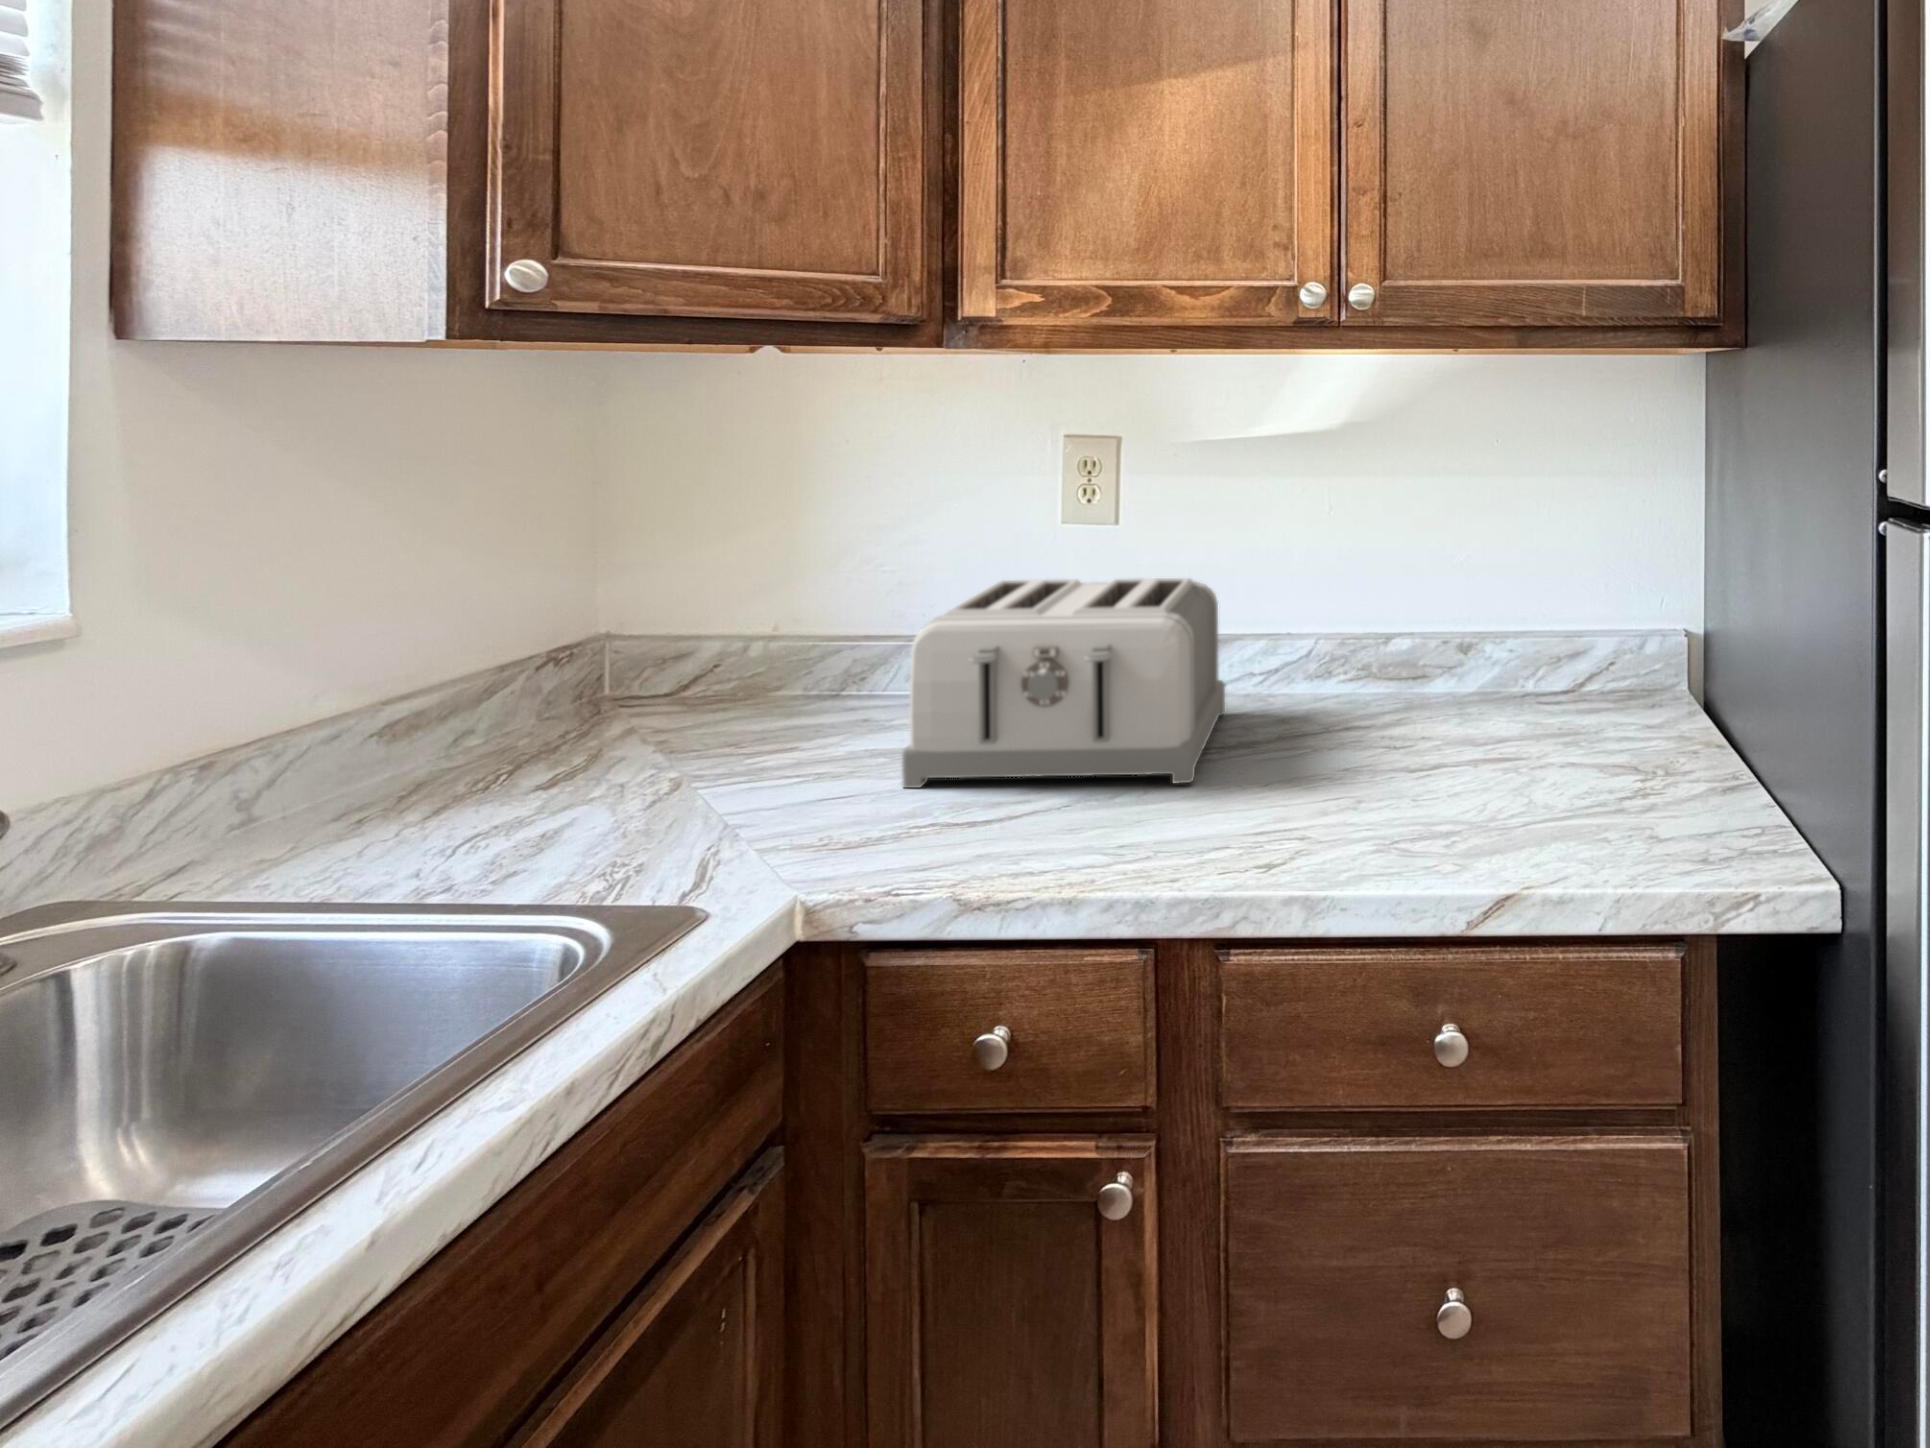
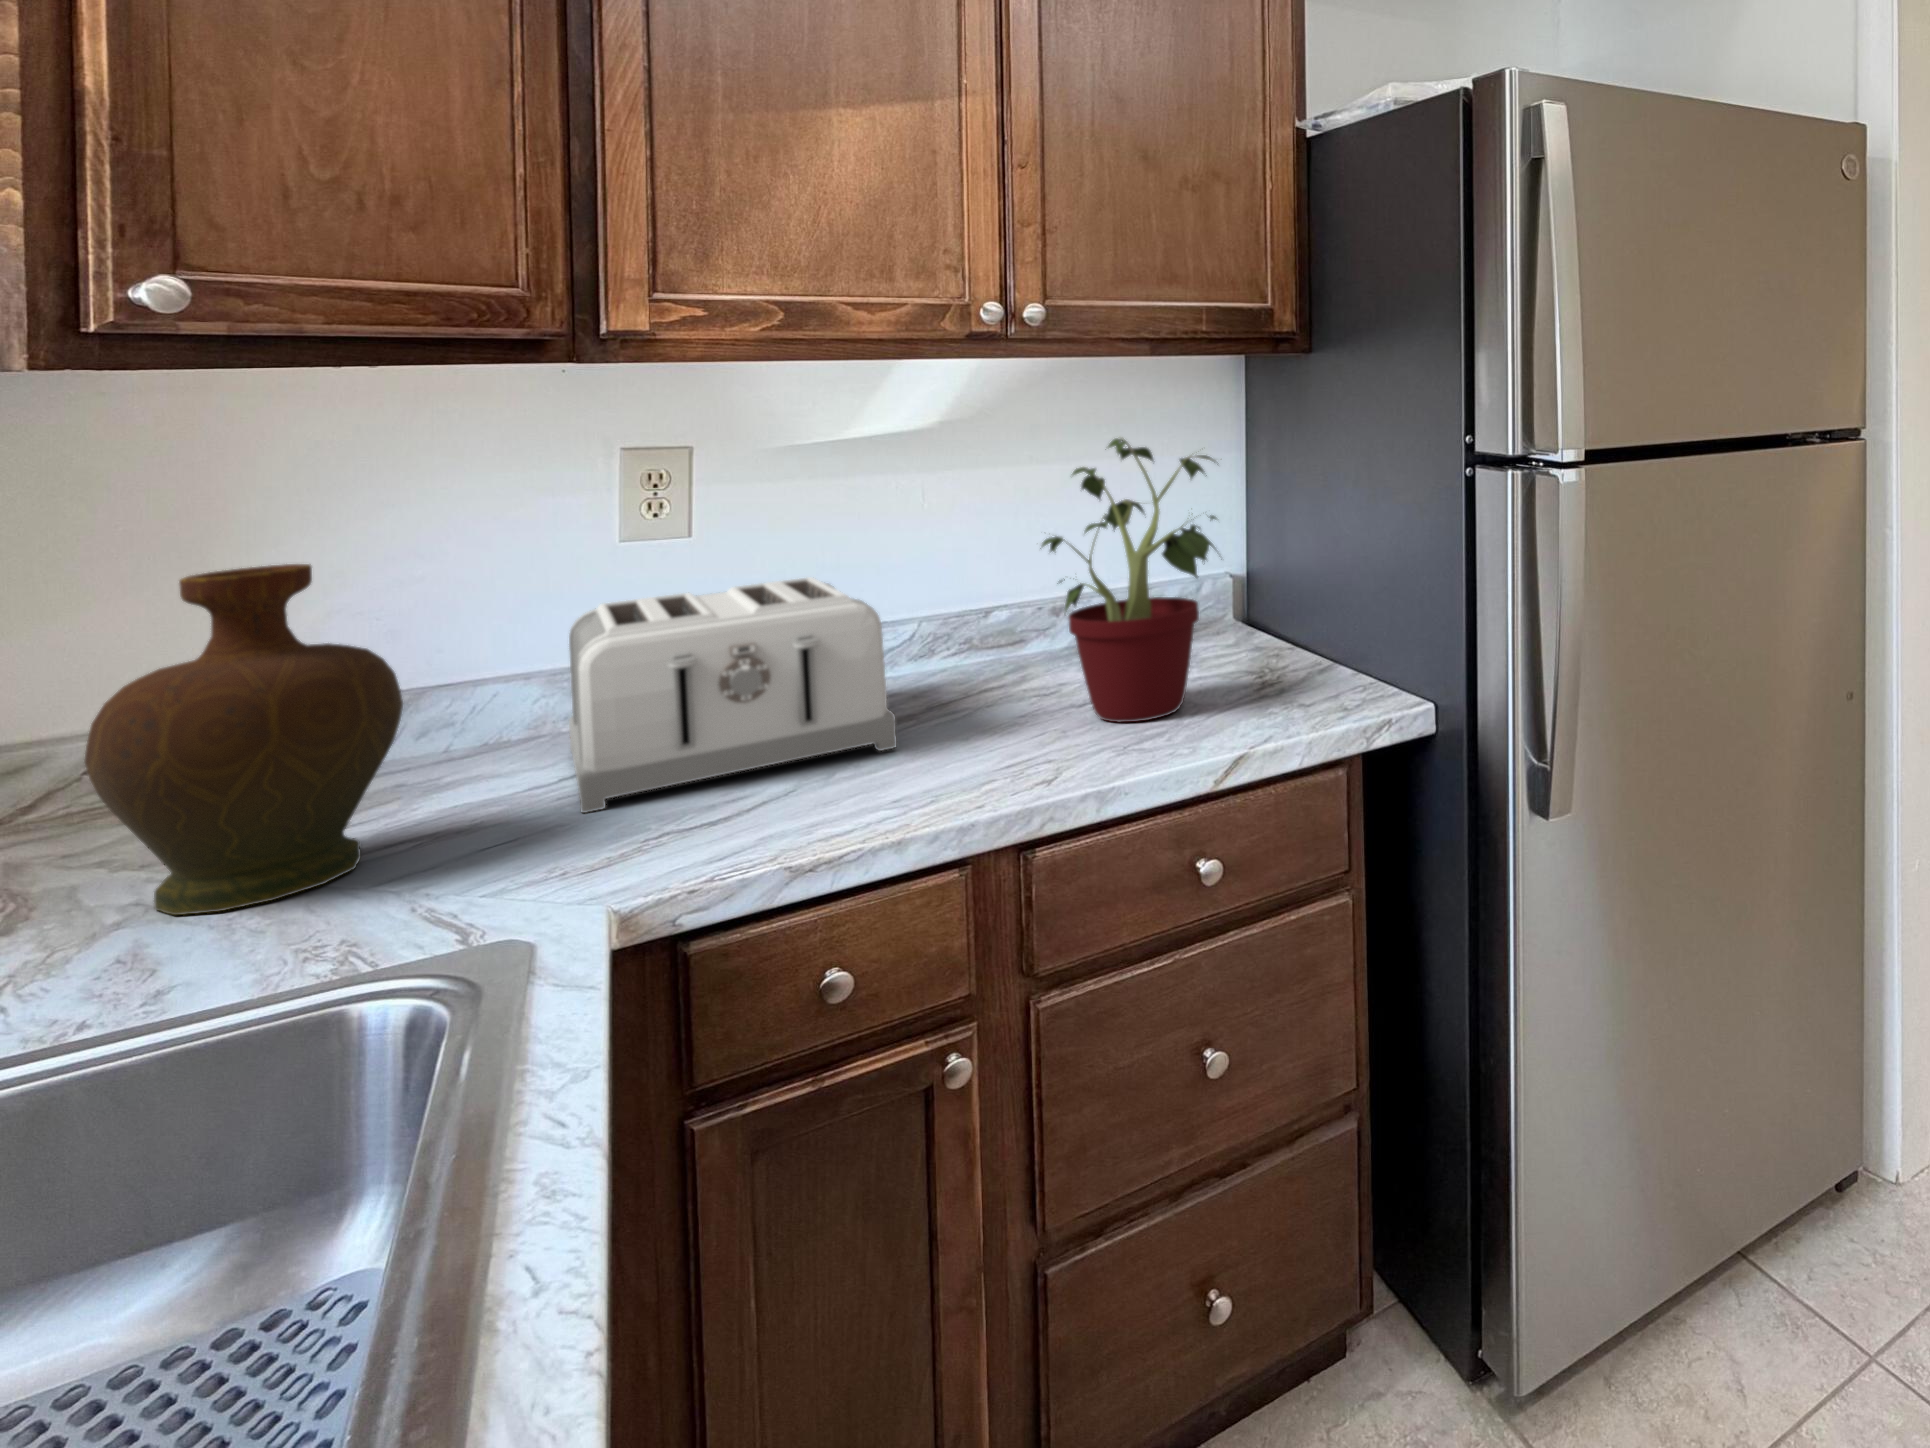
potted plant: none [1339,458,1593,813] -> present [1040,438,1217,722]
decorative vase: none [546,520,770,814] -> present [85,564,403,915]

